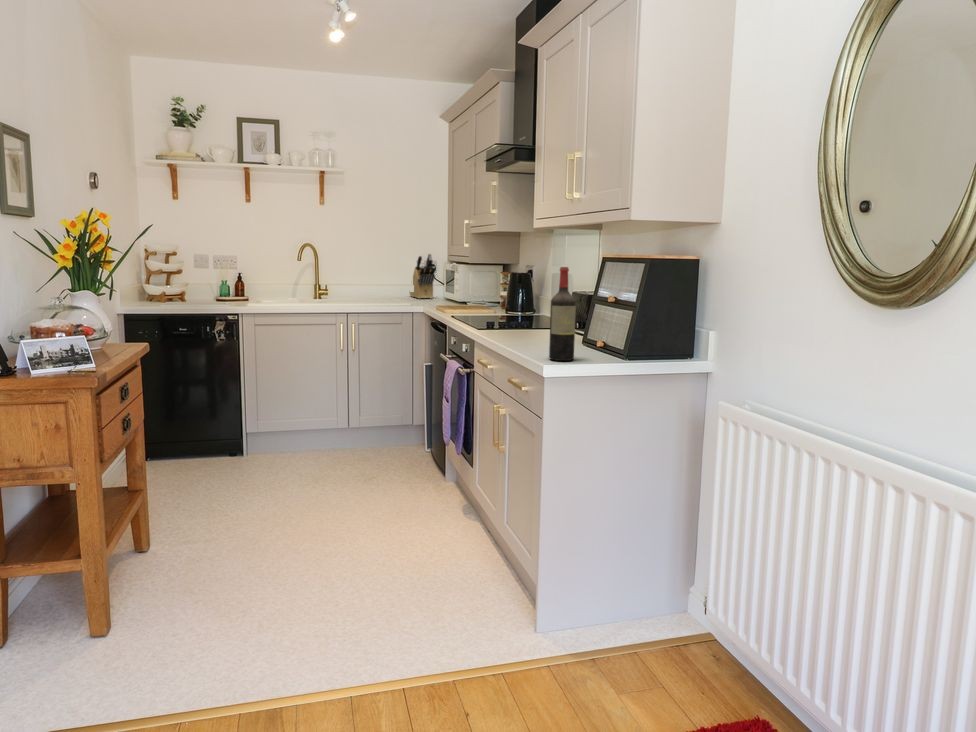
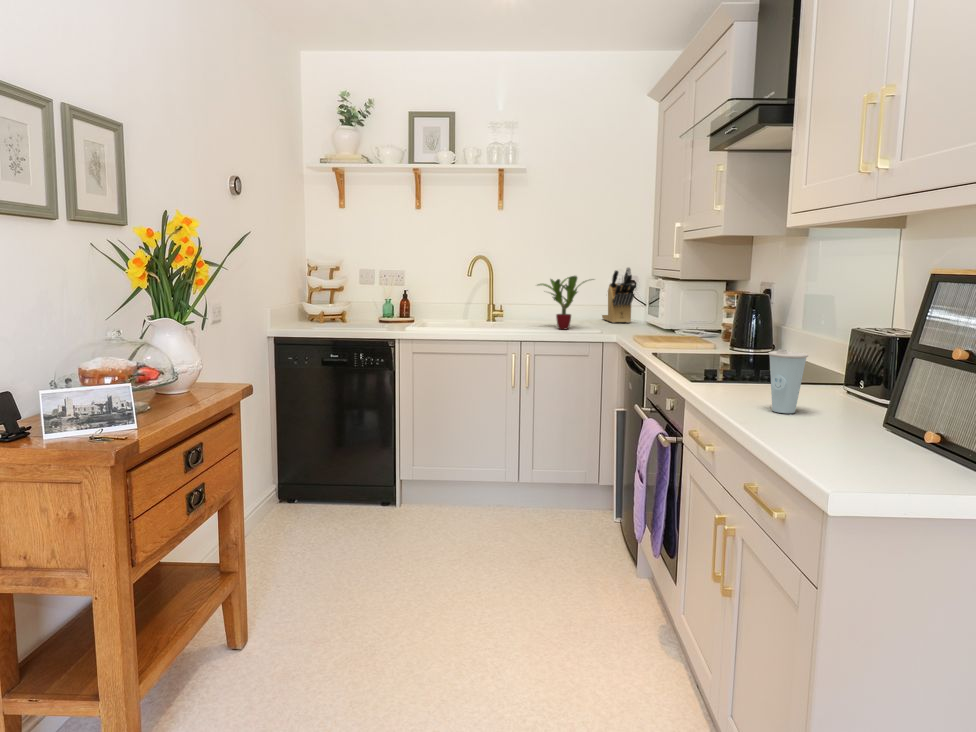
potted plant: none [356,259,405,303] -> present [538,276,593,329]
wine bottle: present [549,267,576,361] -> none [835,295,897,473]
cup: none [520,303,543,342] -> present [768,349,808,413]

